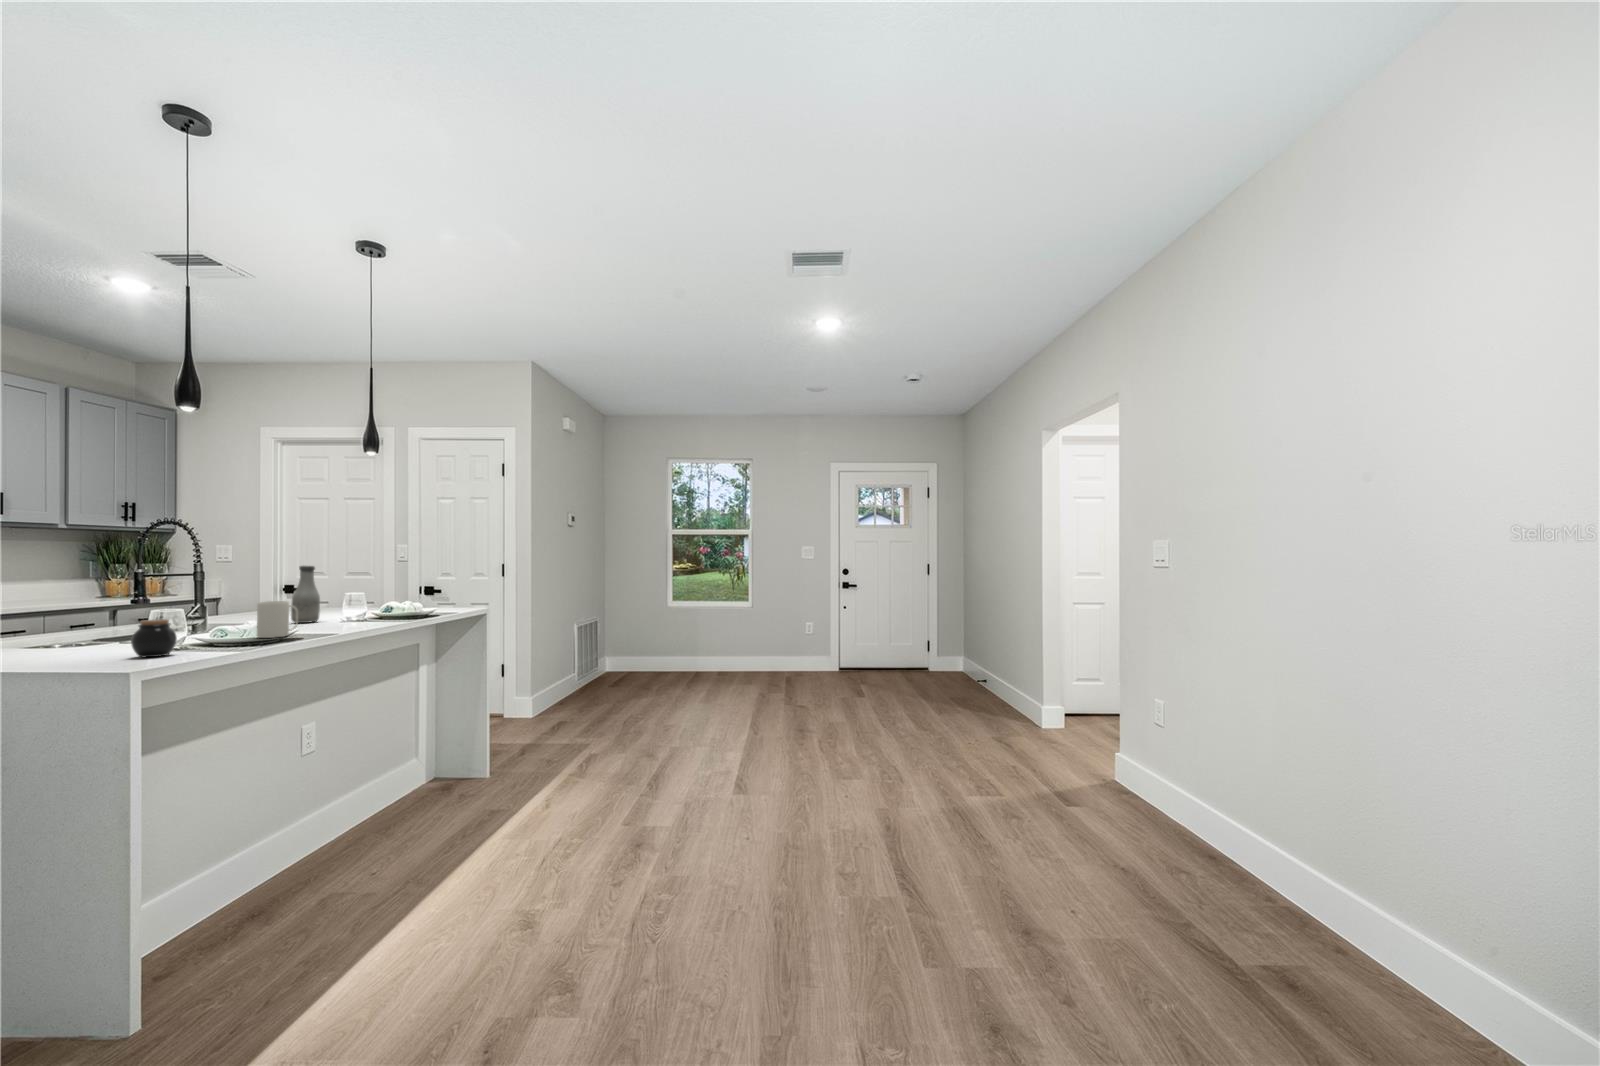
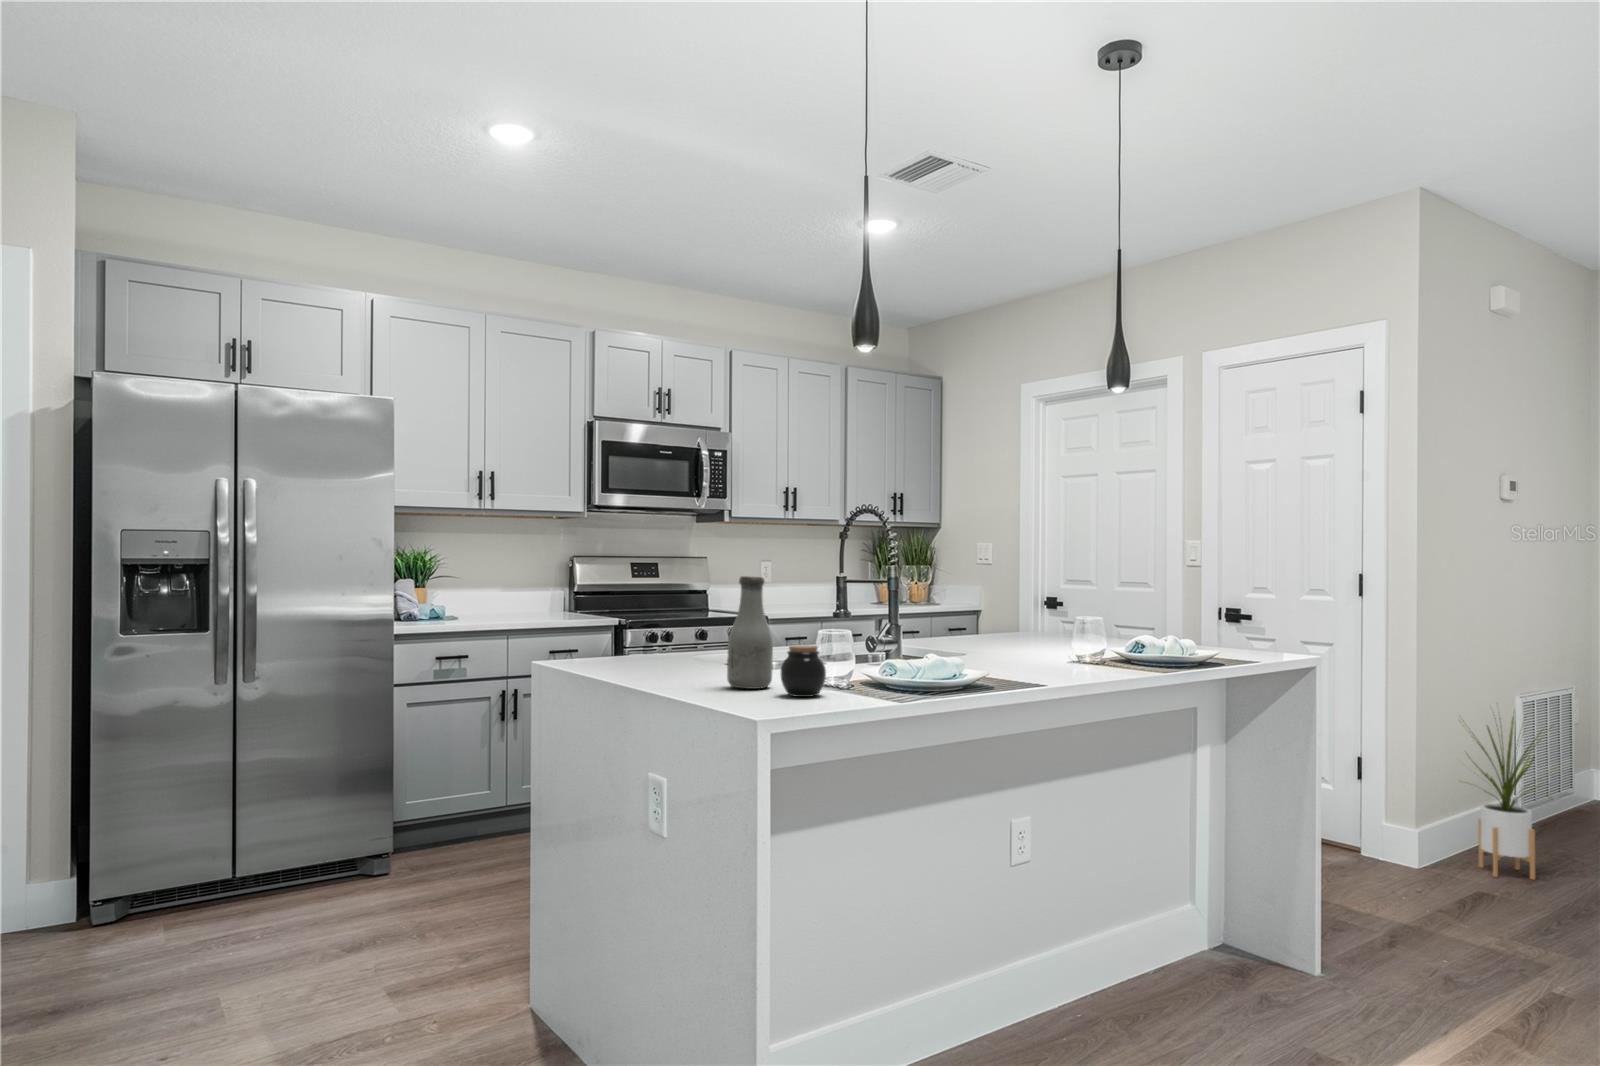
bottle: present [291,566,320,623] -> present [727,576,773,689]
mug: present [257,601,298,638] -> none [936,627,986,682]
house plant: none [549,626,596,714] -> present [1464,714,1554,880]

